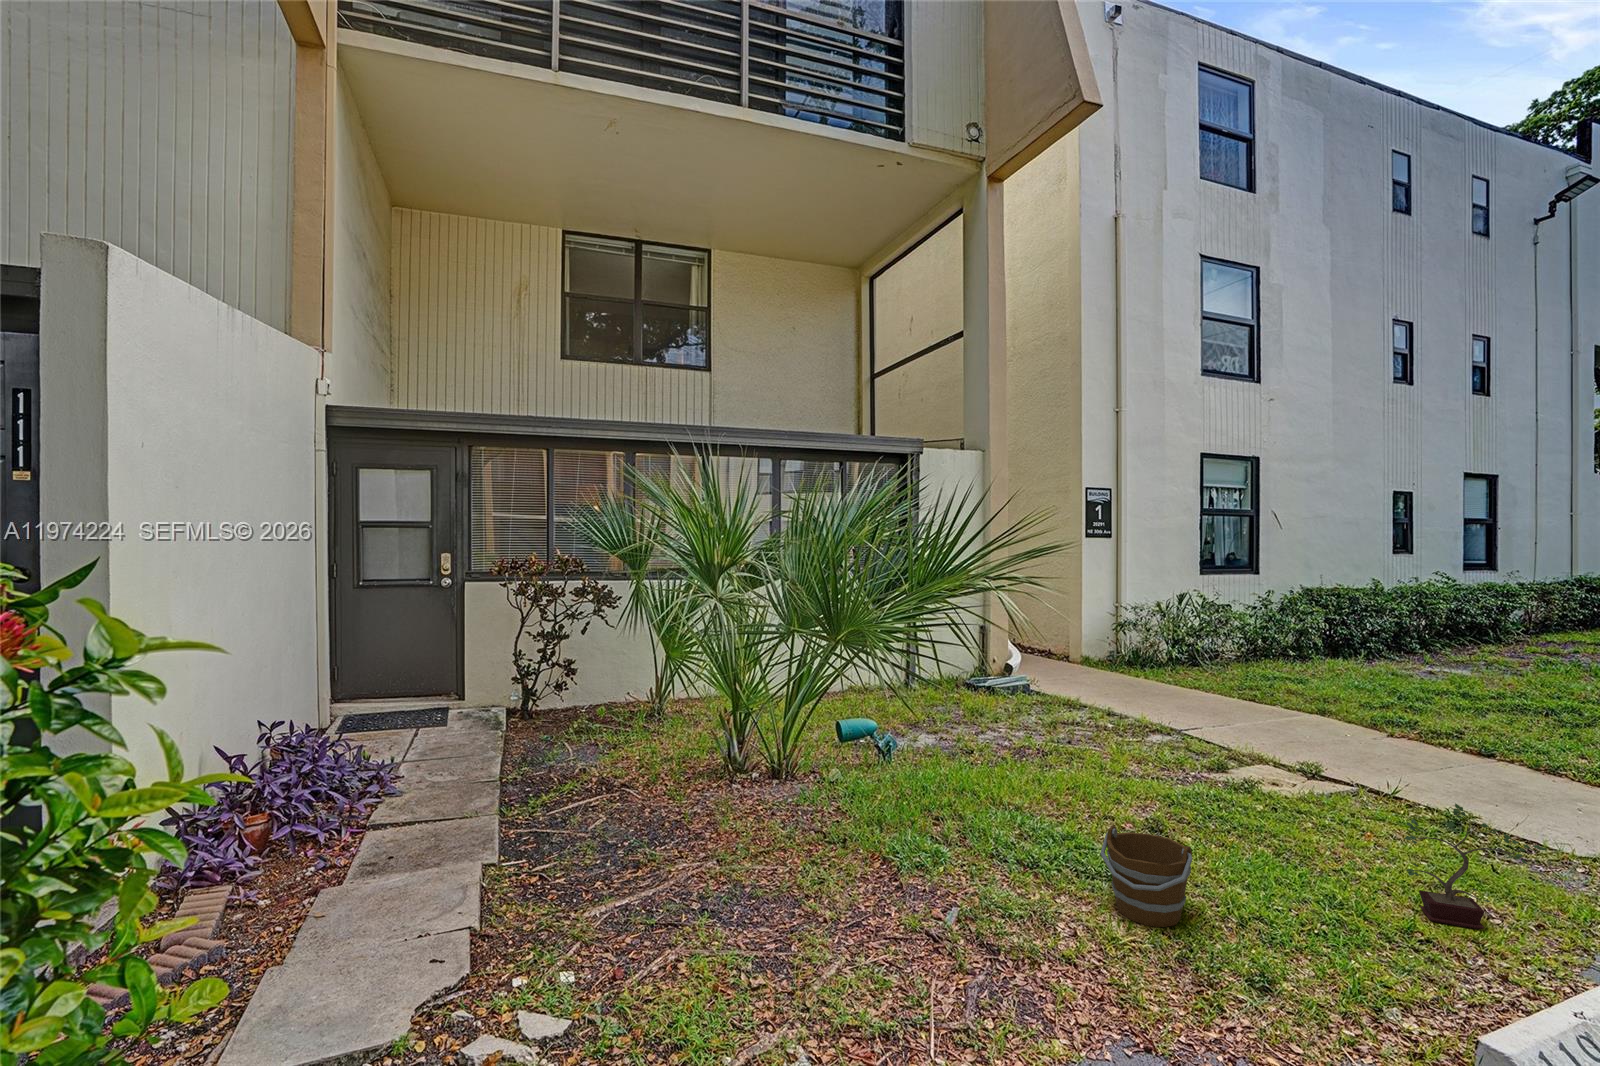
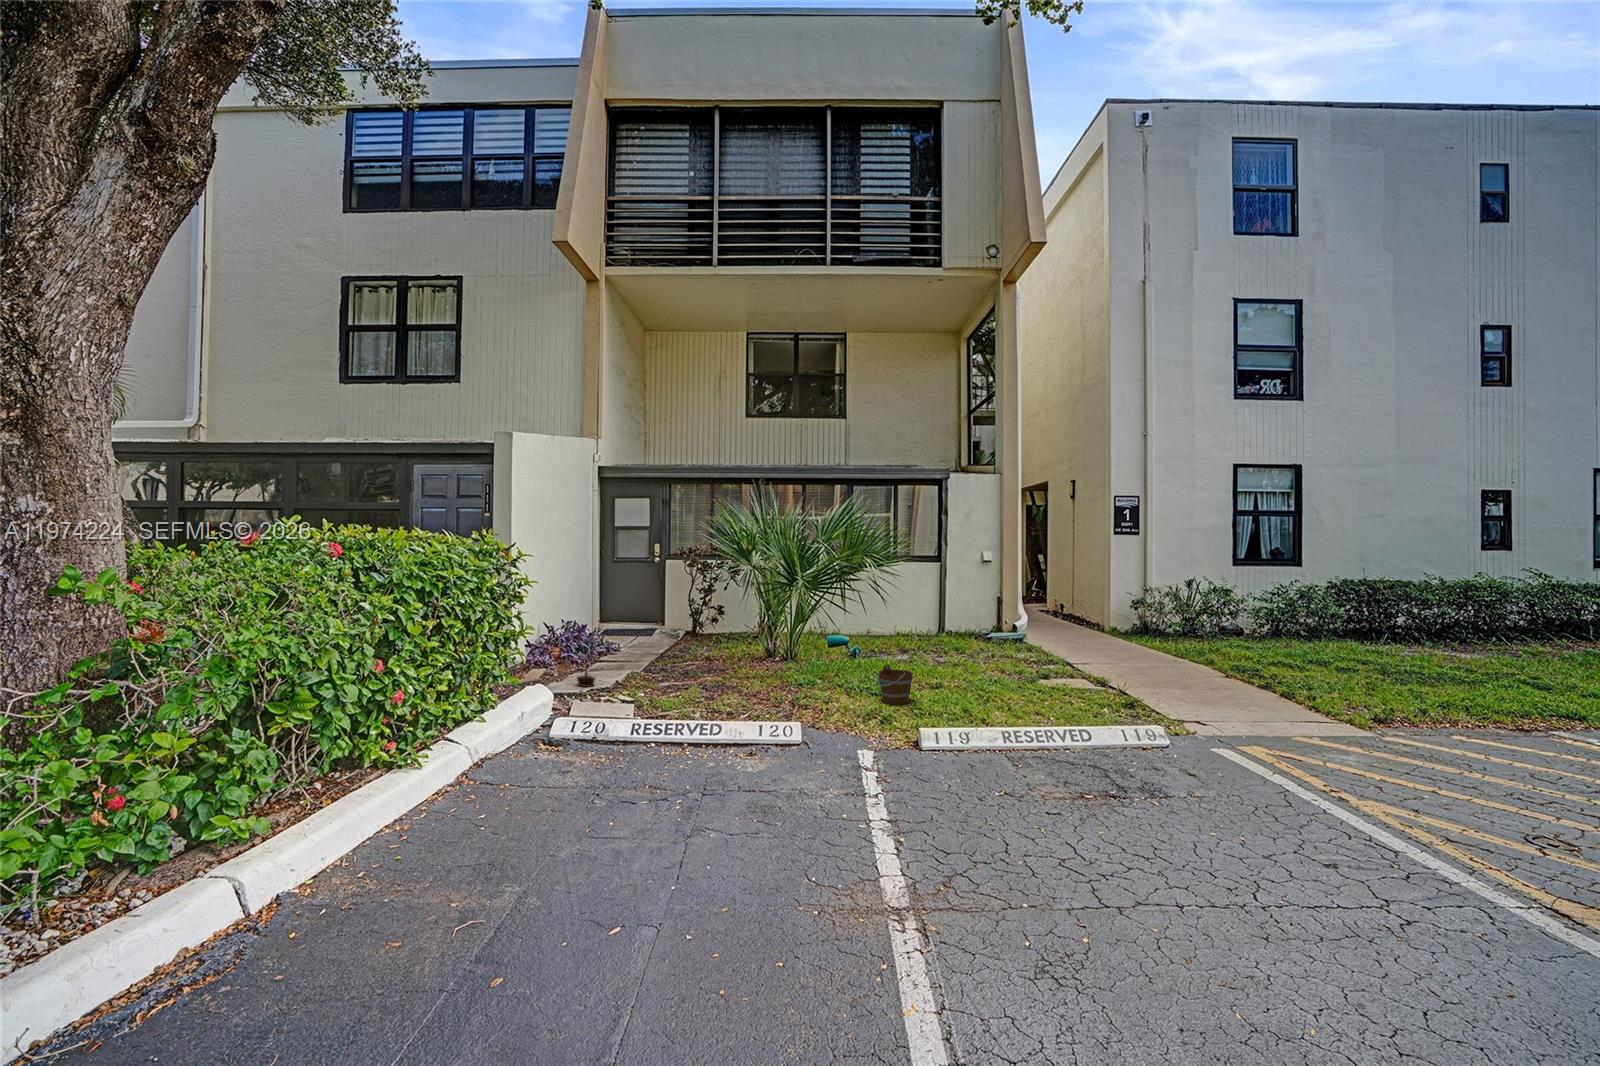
potted plant: present [1405,803,1546,929] -> present [576,646,595,687]

